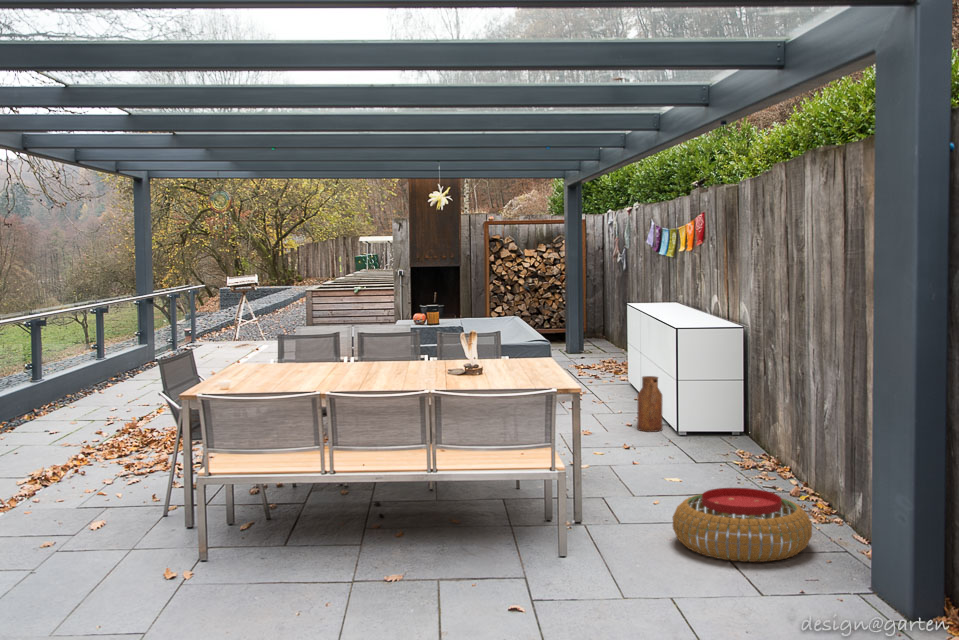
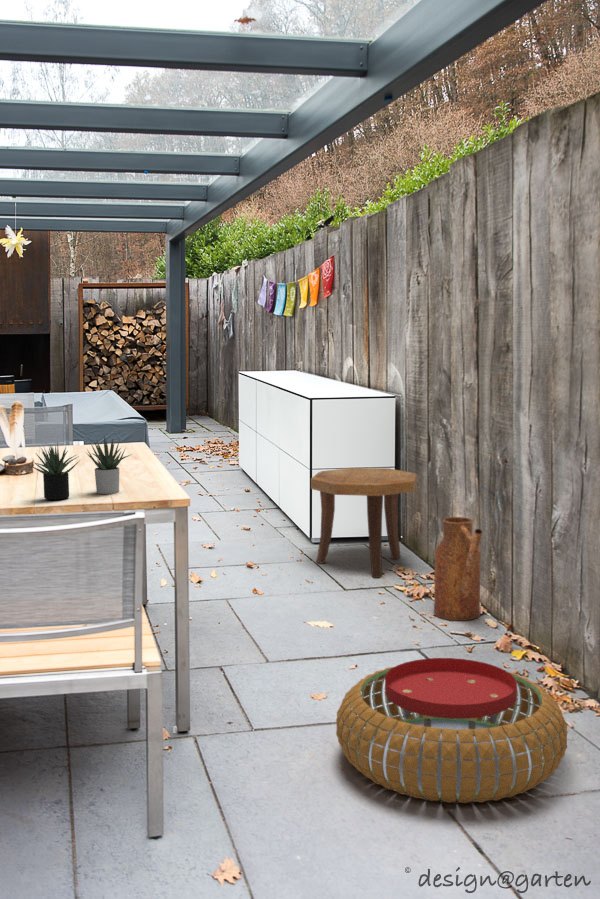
succulent plant: none [497,348,556,384] -> present [29,437,130,500]
watering can: present [637,376,663,432] -> present [434,517,482,621]
side table: none [673,378,754,457] -> present [311,468,417,578]

